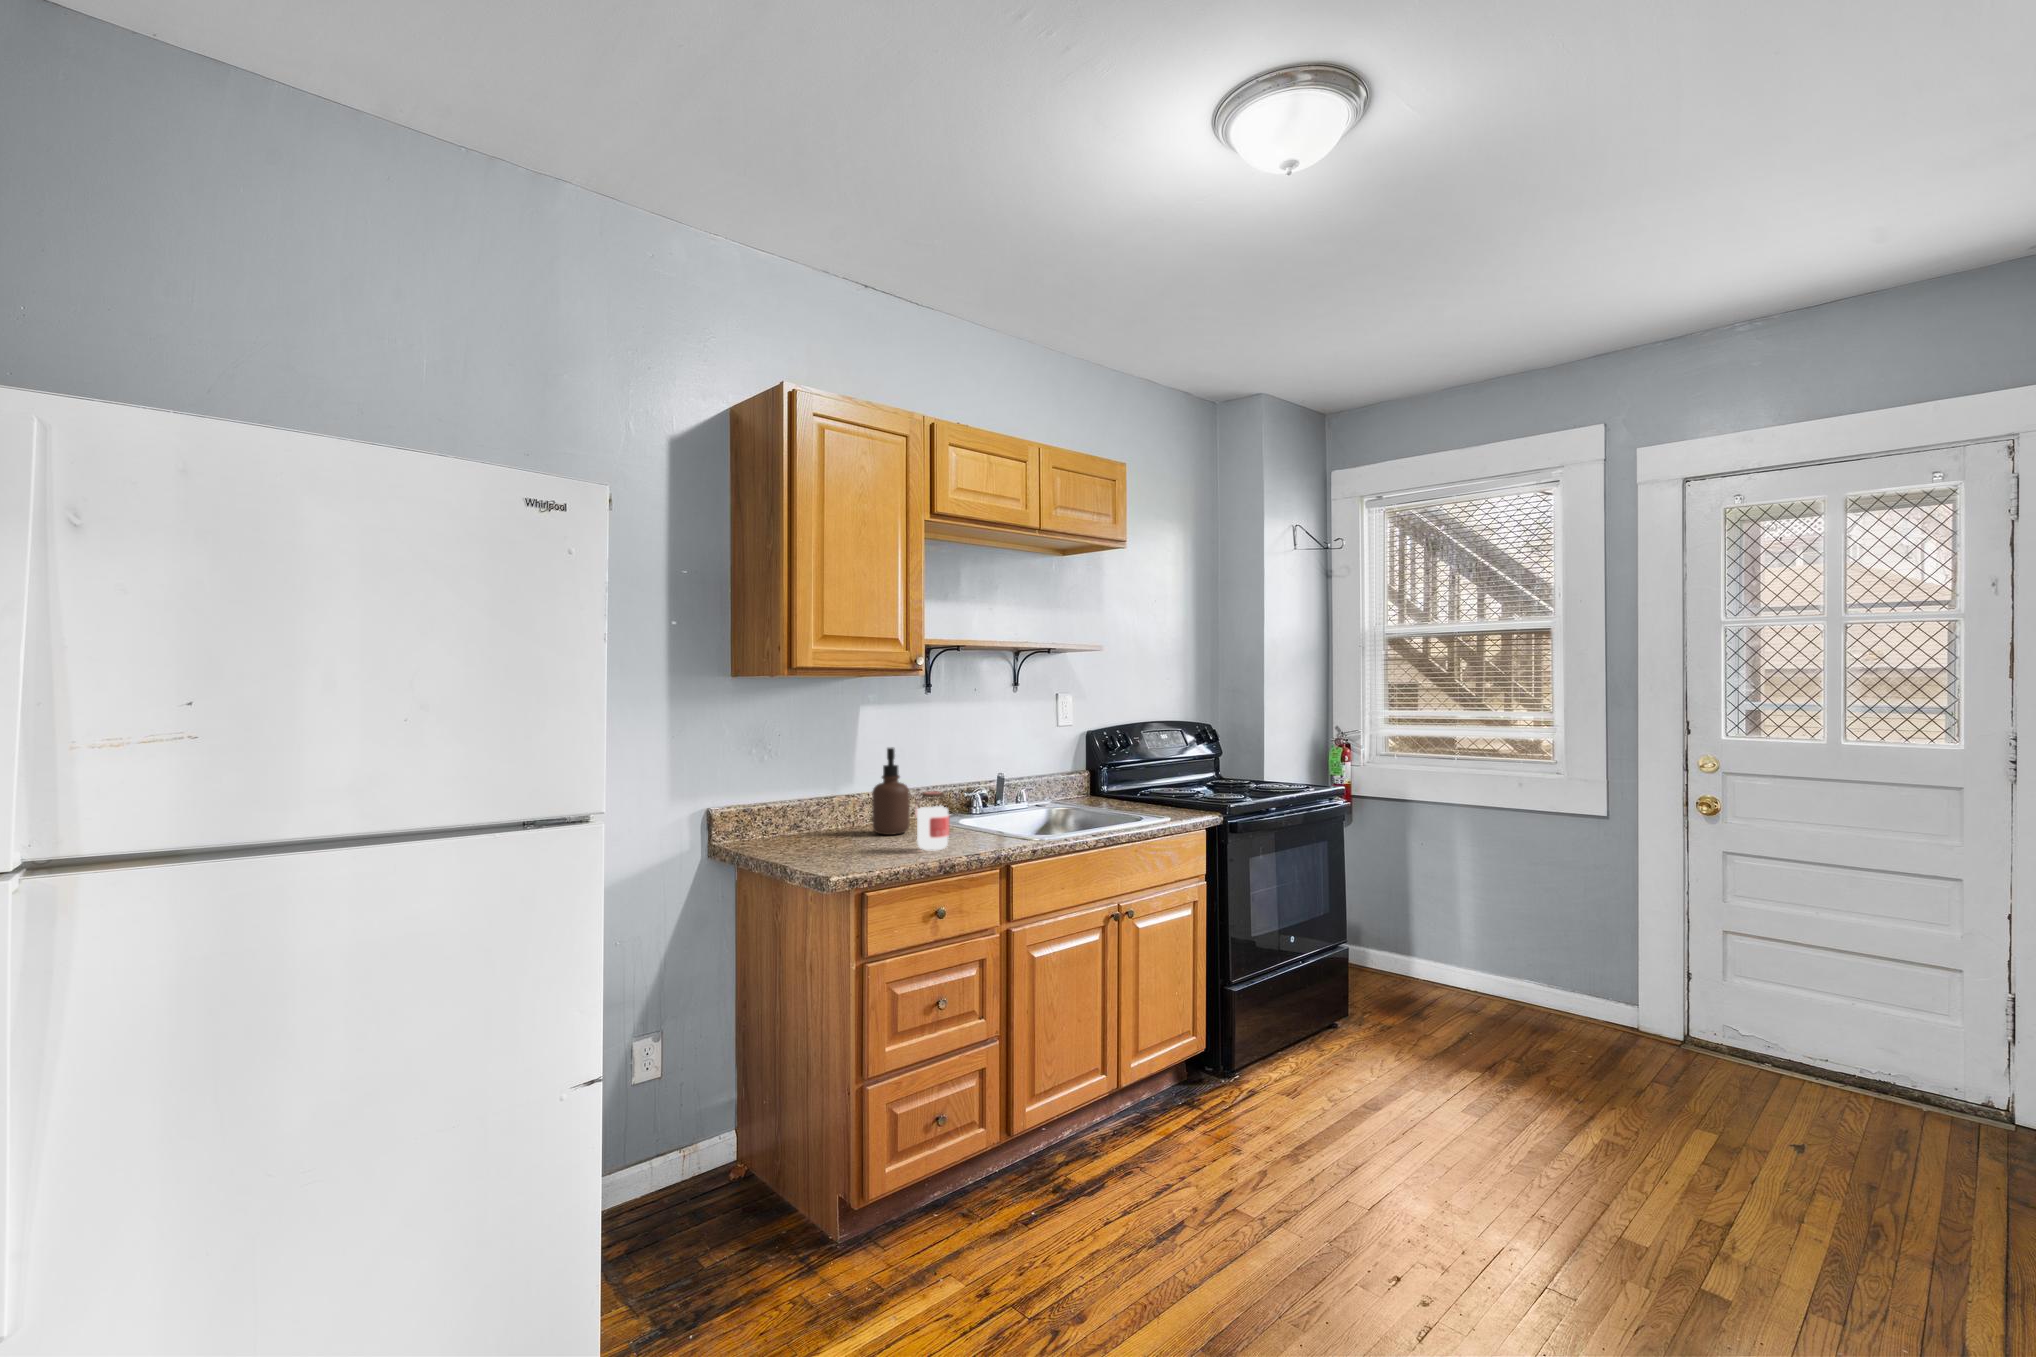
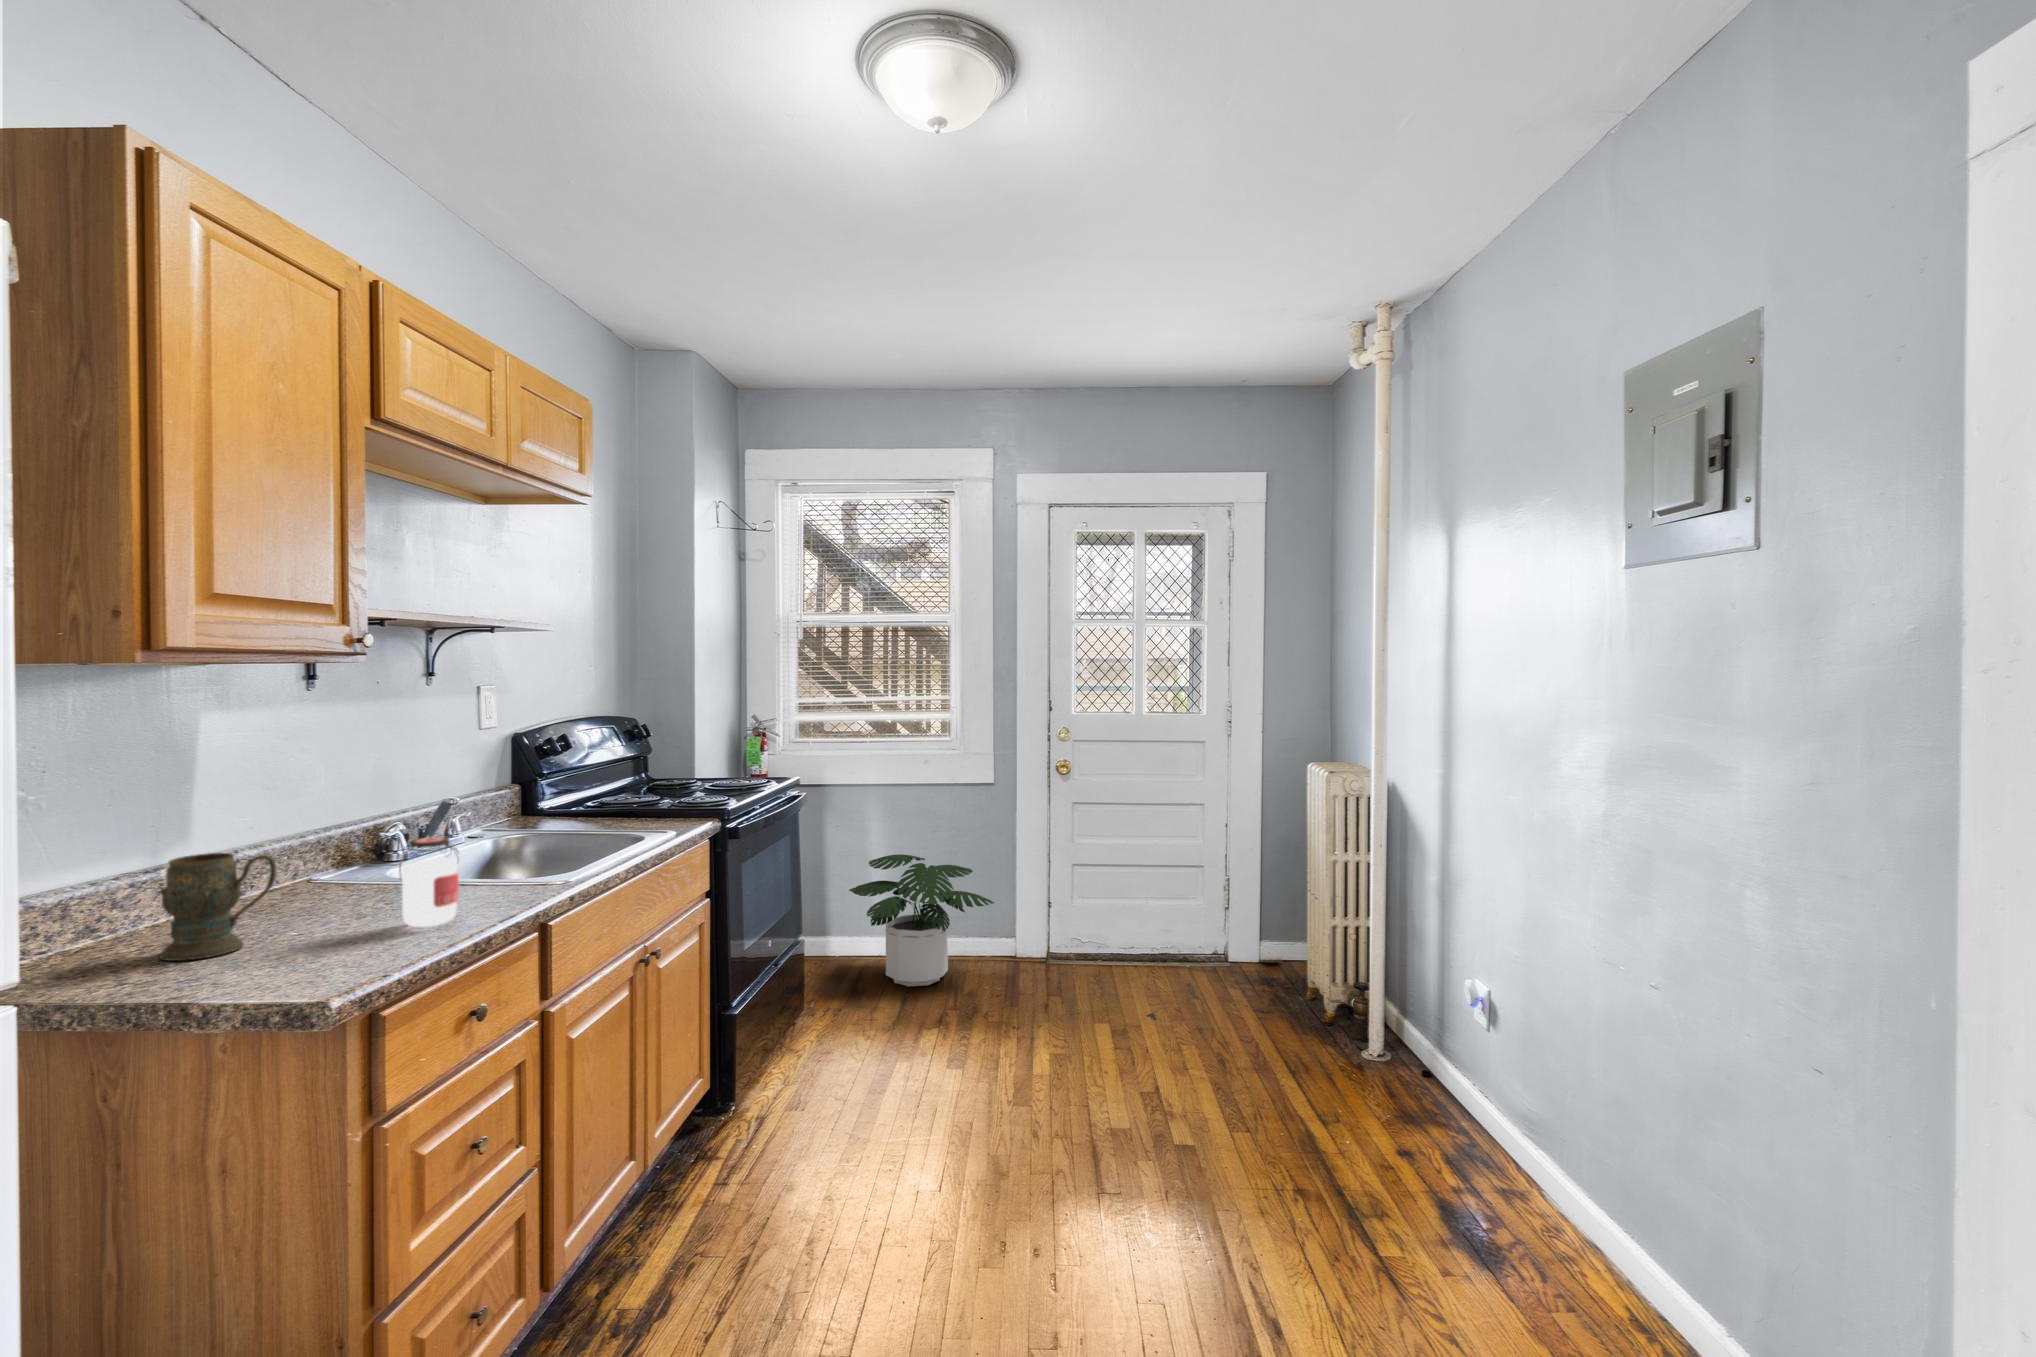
soap dispenser: present [872,748,910,835] -> none [260,776,333,914]
mug: none [807,788,858,848] -> present [160,853,276,961]
potted plant: none [1425,883,1586,1031] -> present [849,854,994,986]

